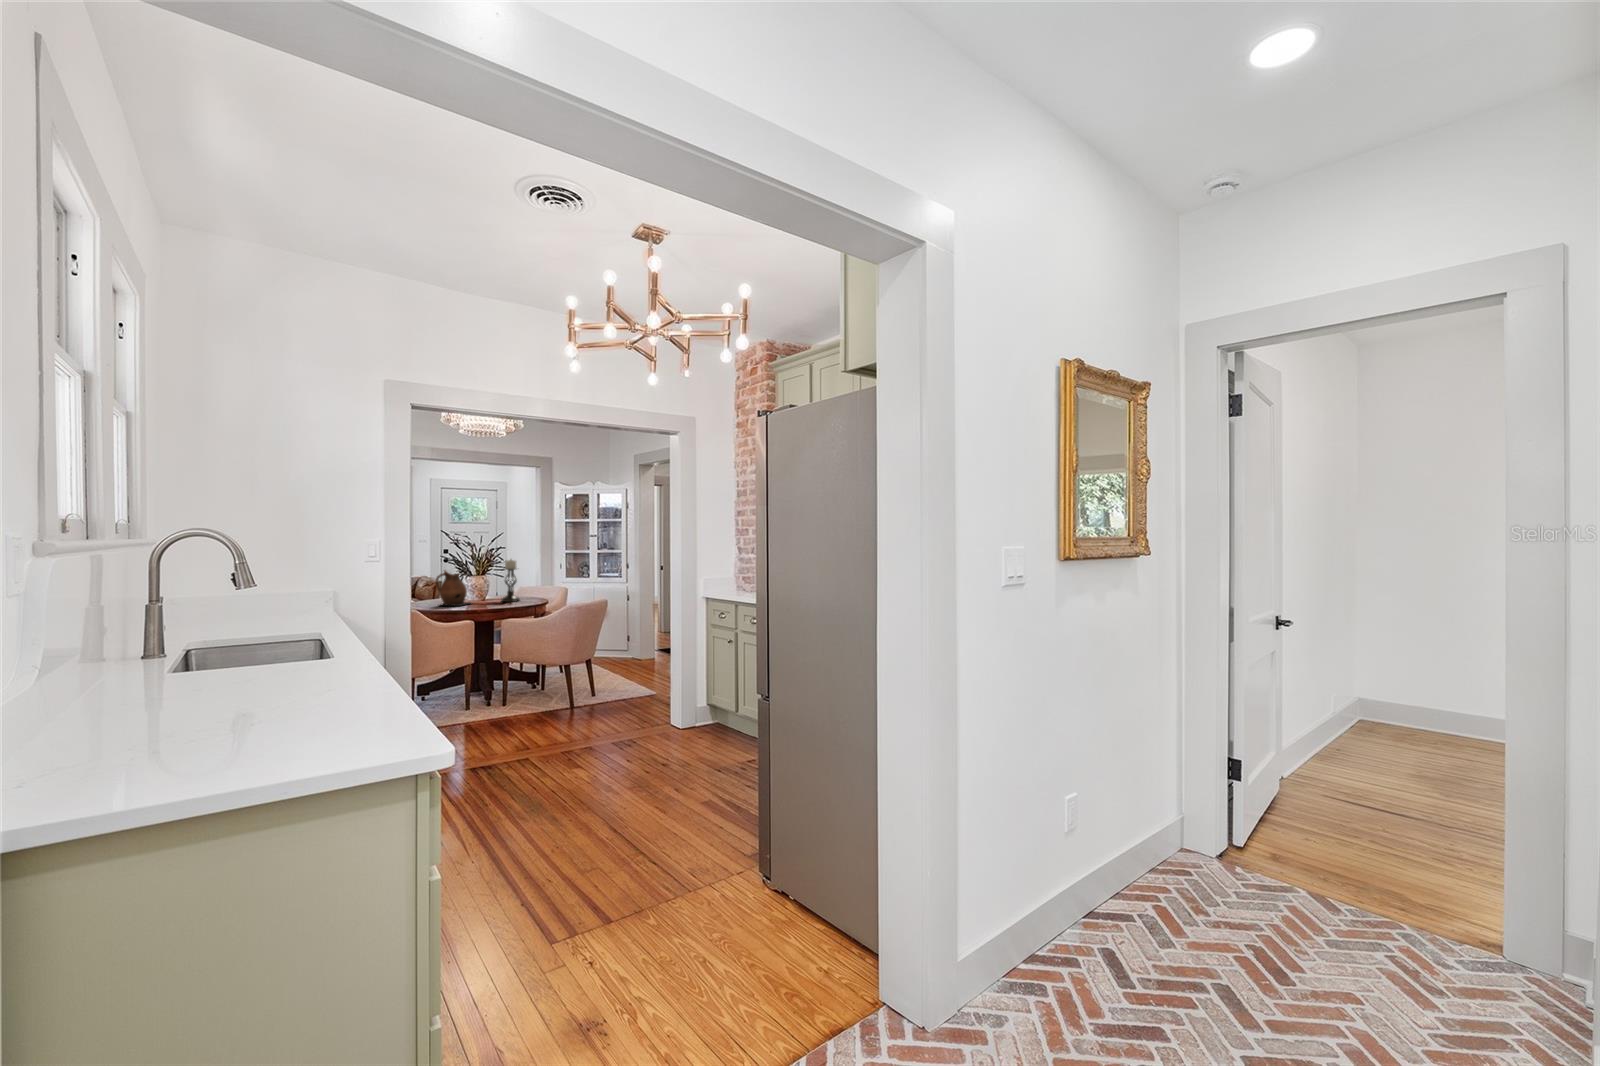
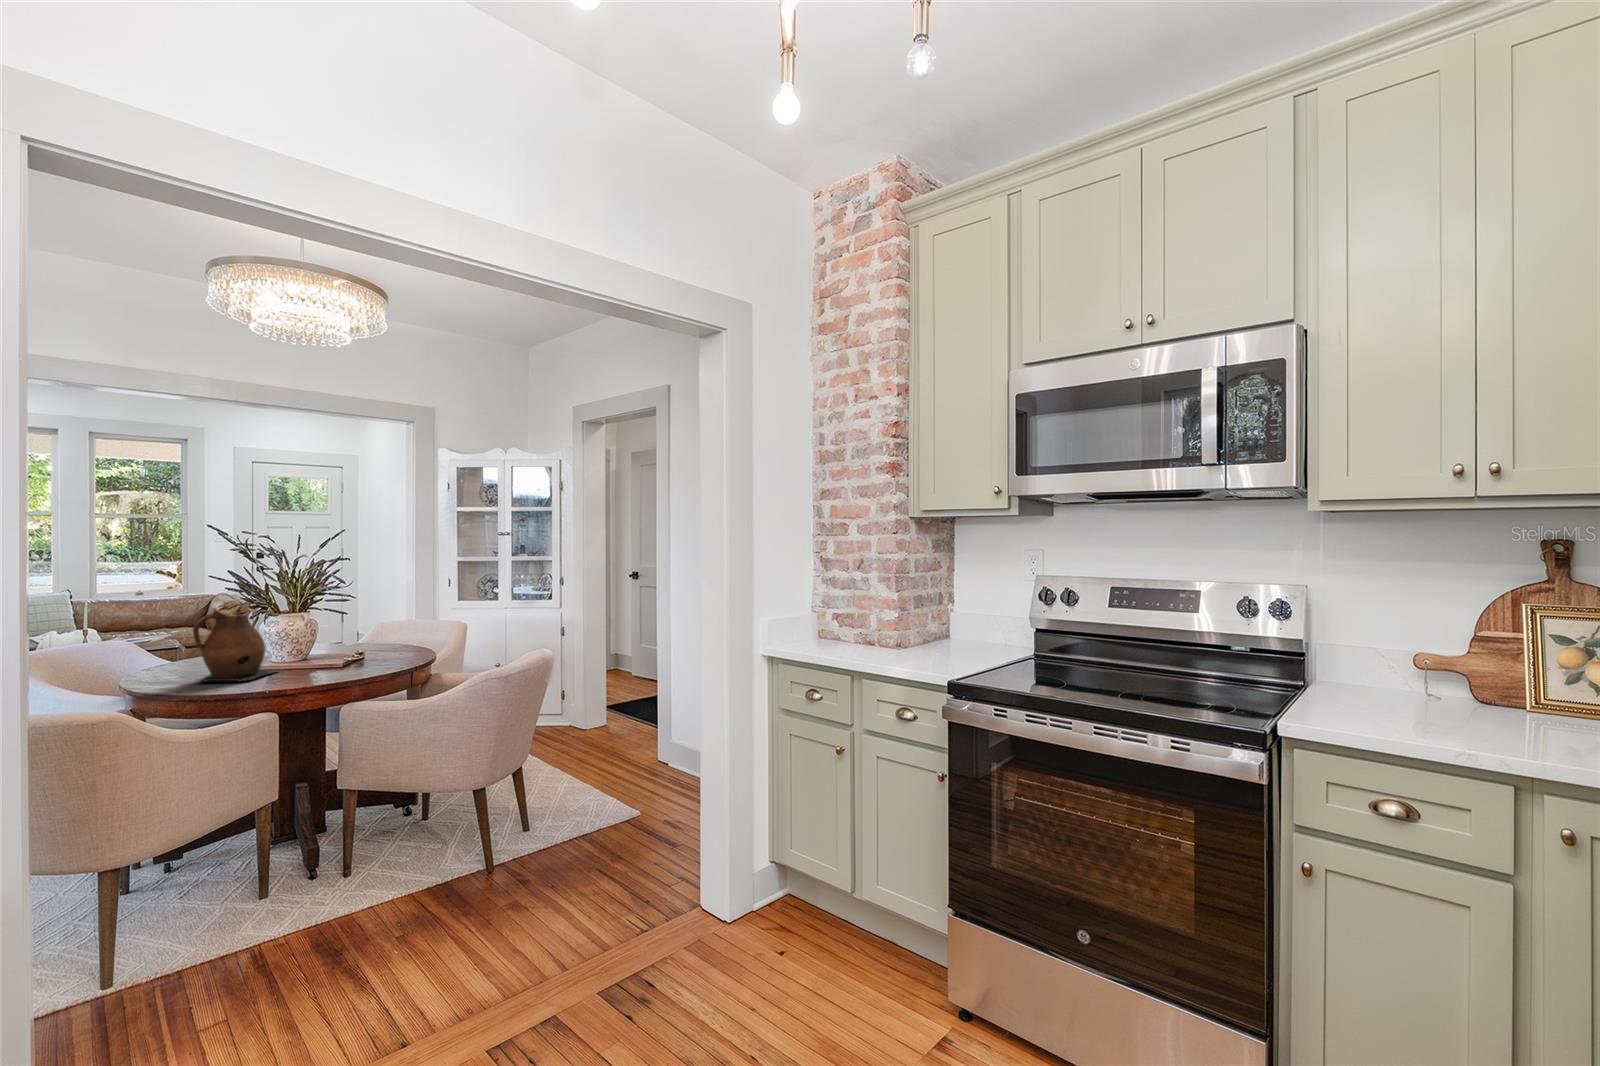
candle holder: present [501,559,520,602] -> none [340,581,380,664]

